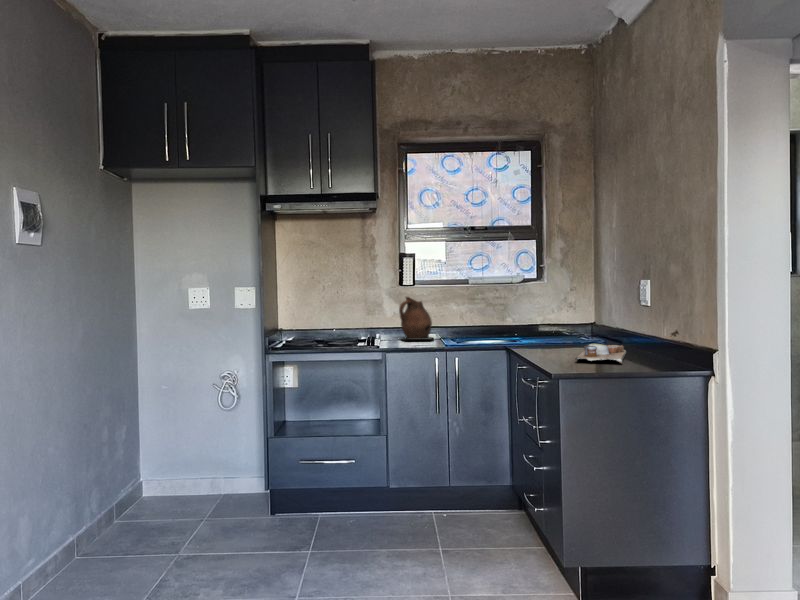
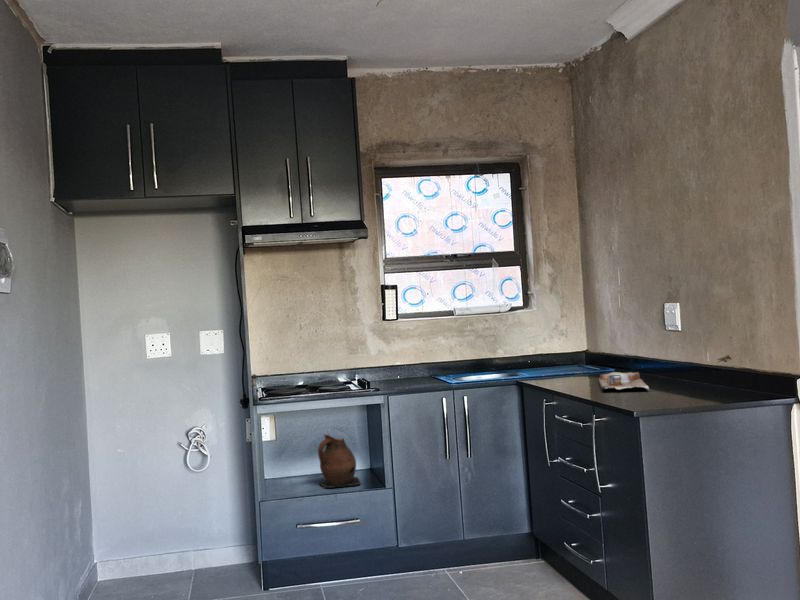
ceramic pitcher: present [399,297,434,340] -> present [318,435,360,488]

